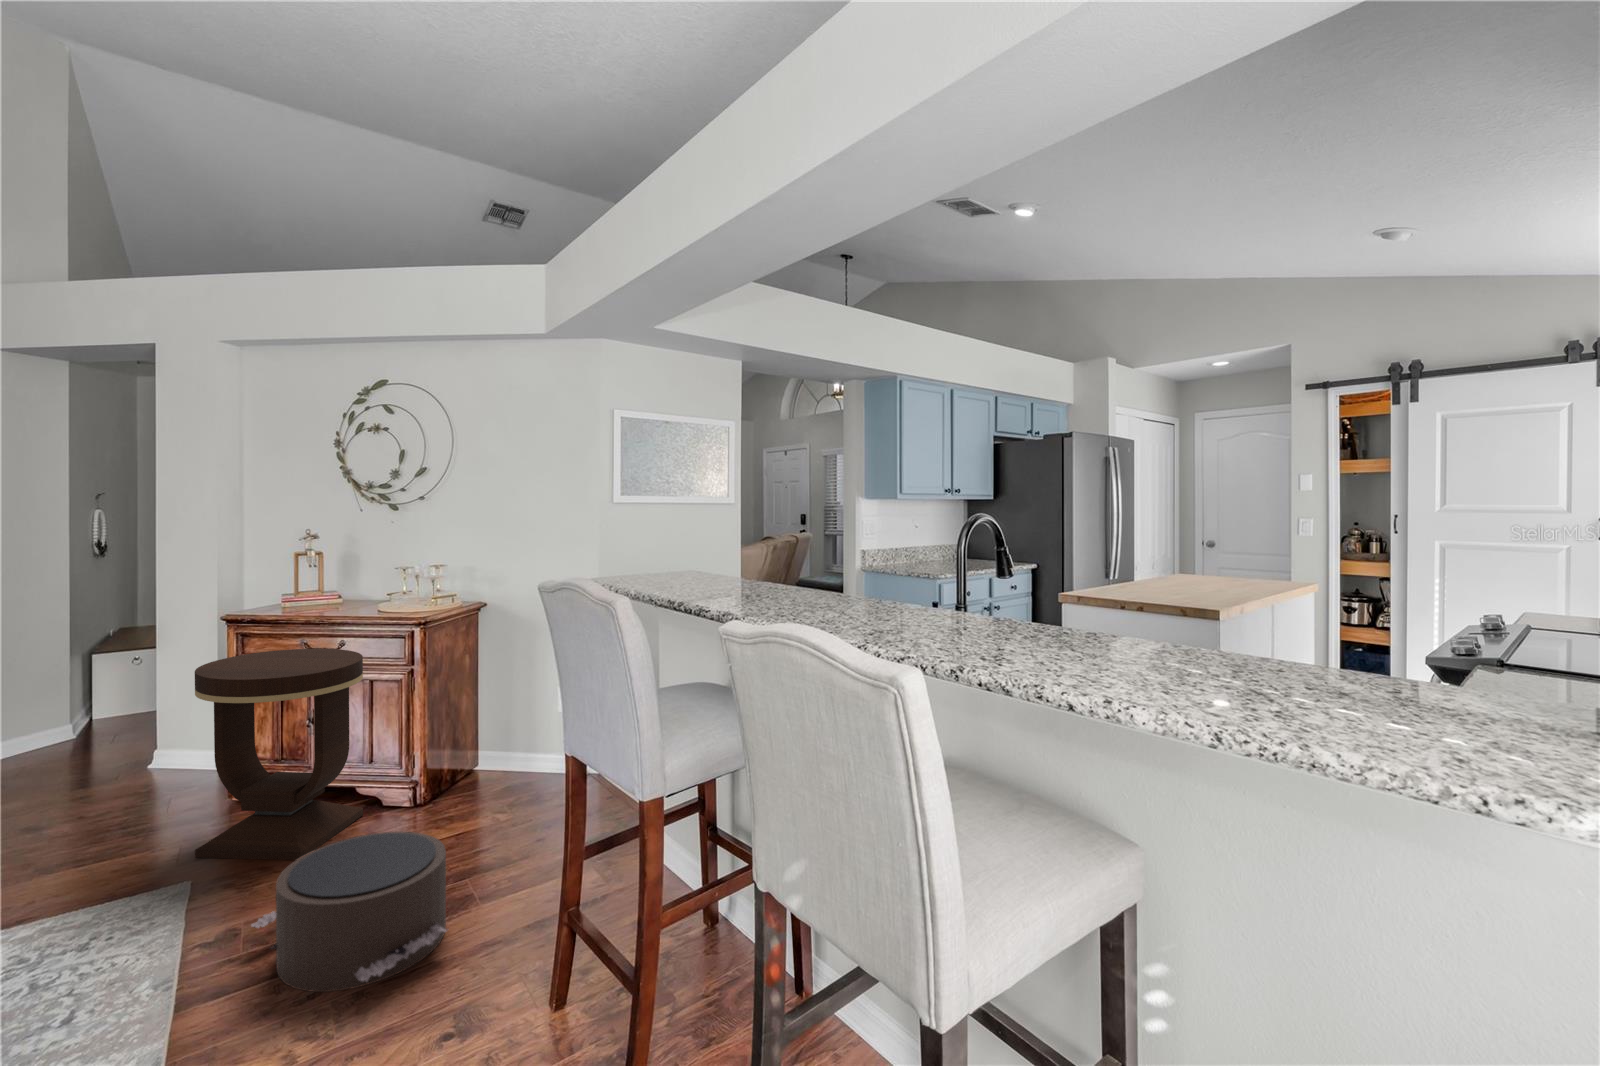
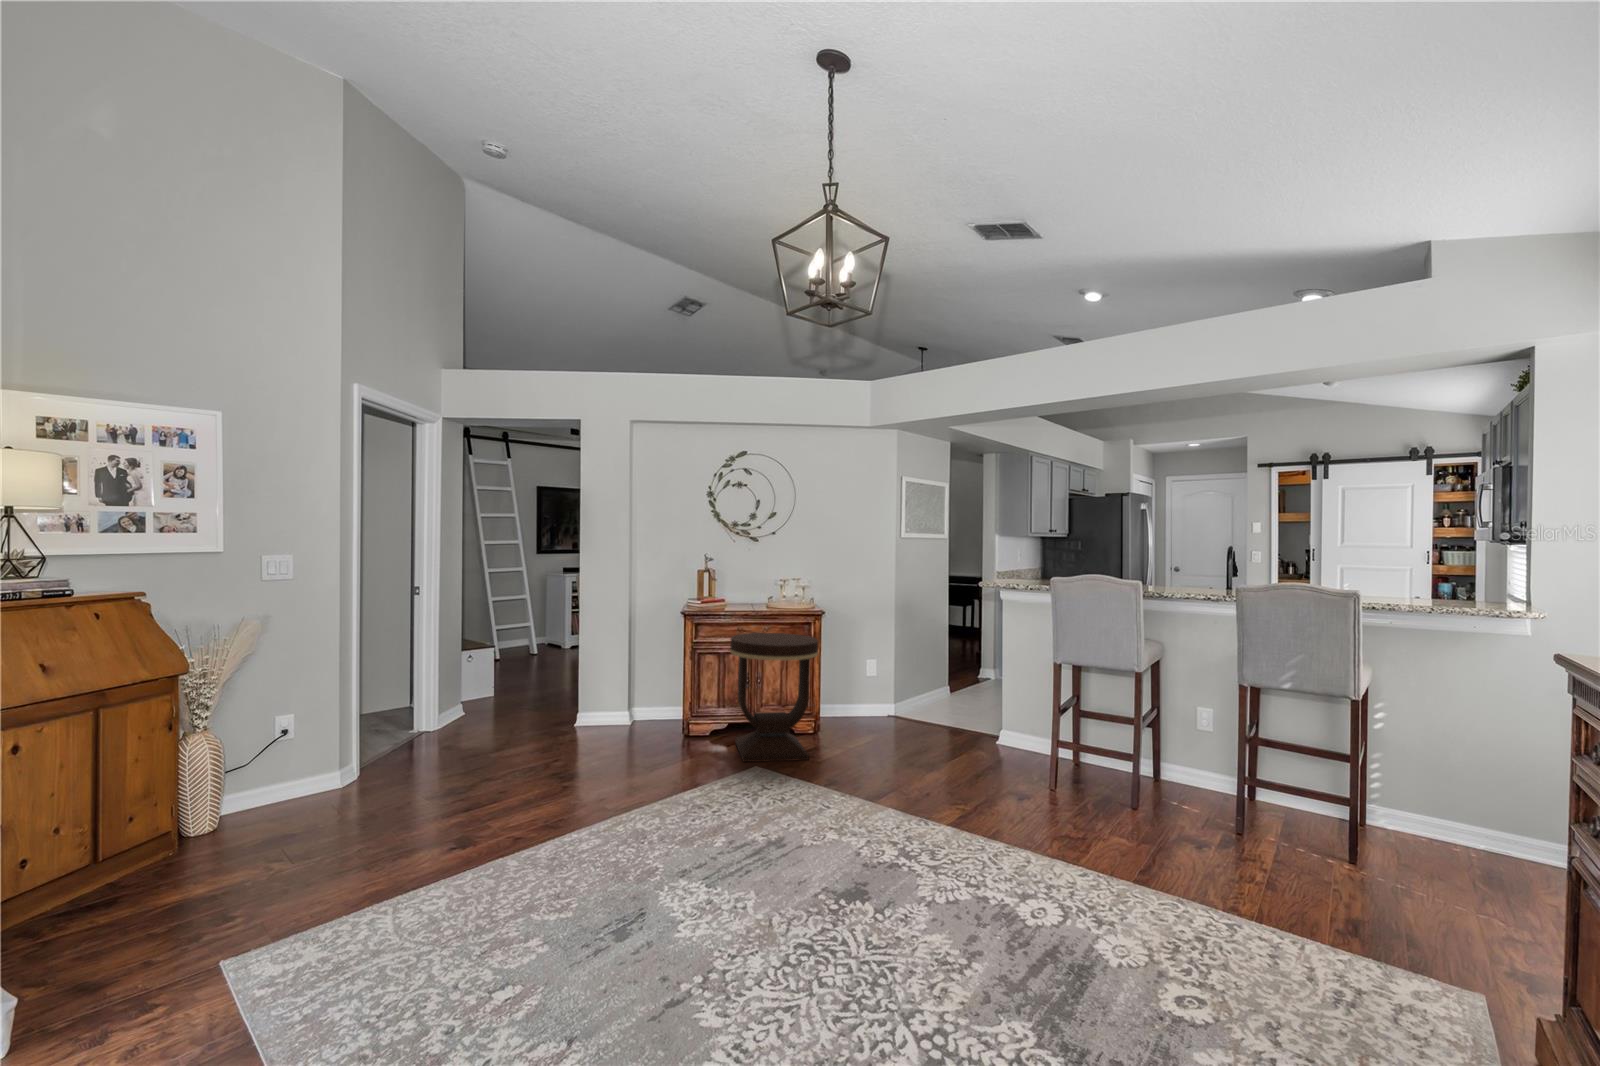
pouf: present [251,832,447,992] -> none [875,728,981,798]

